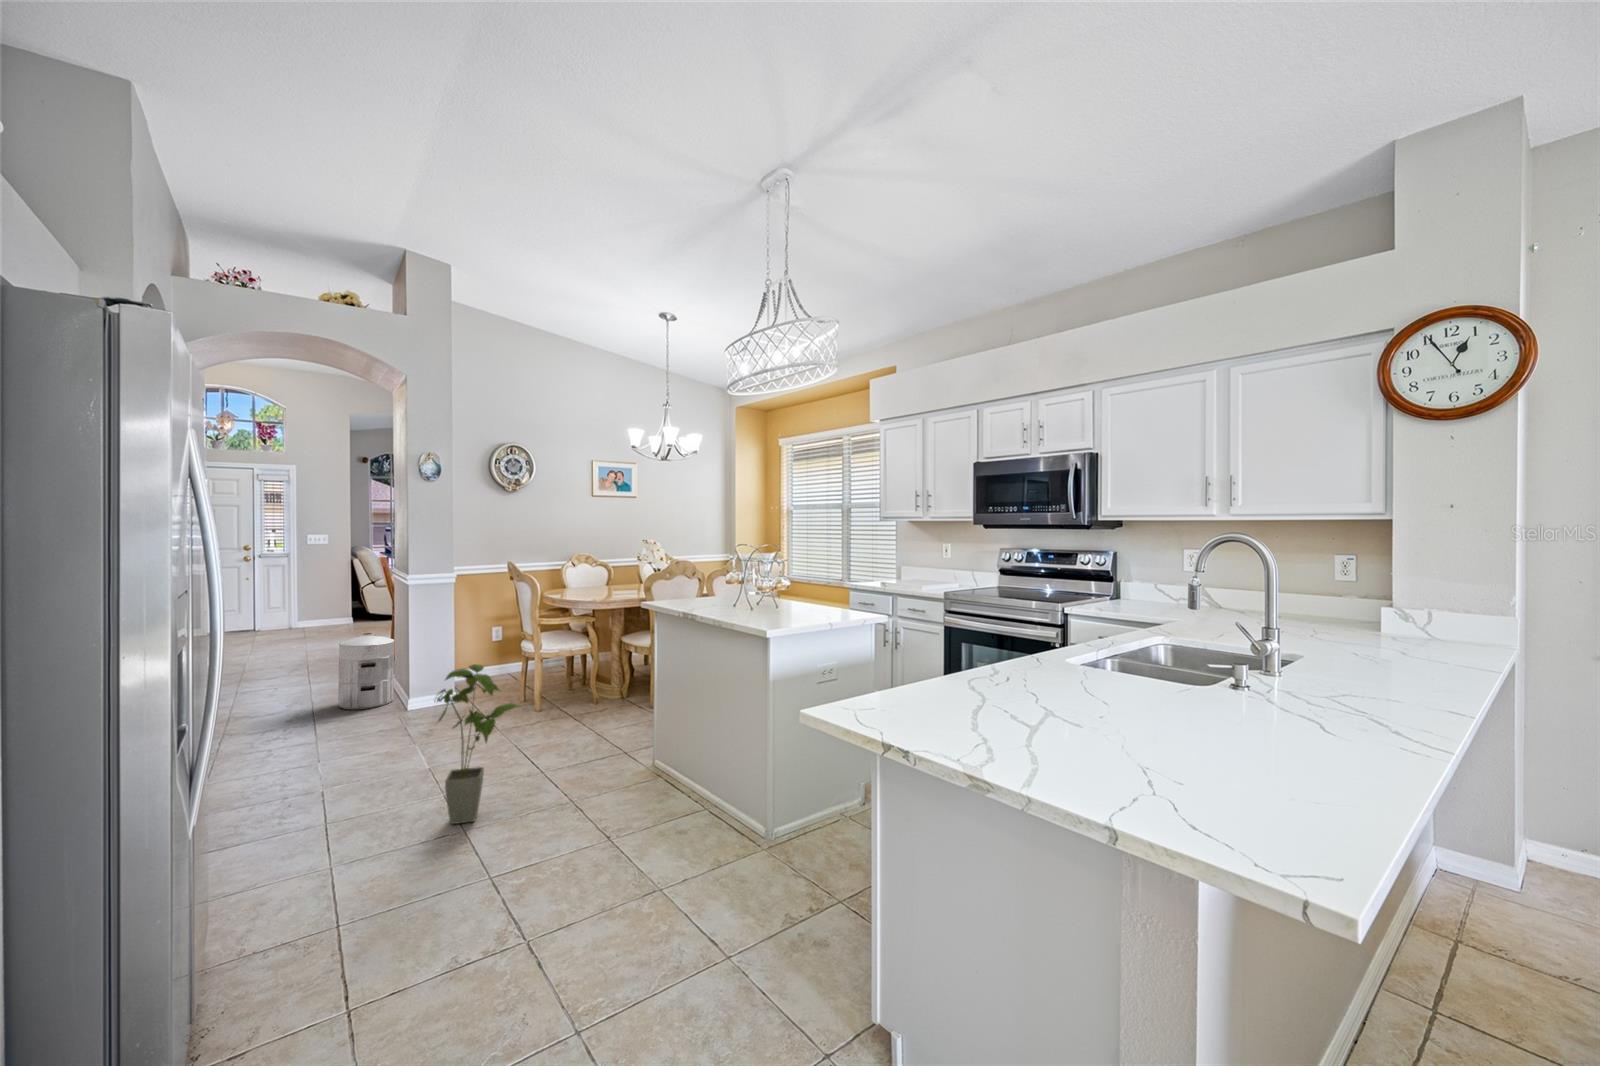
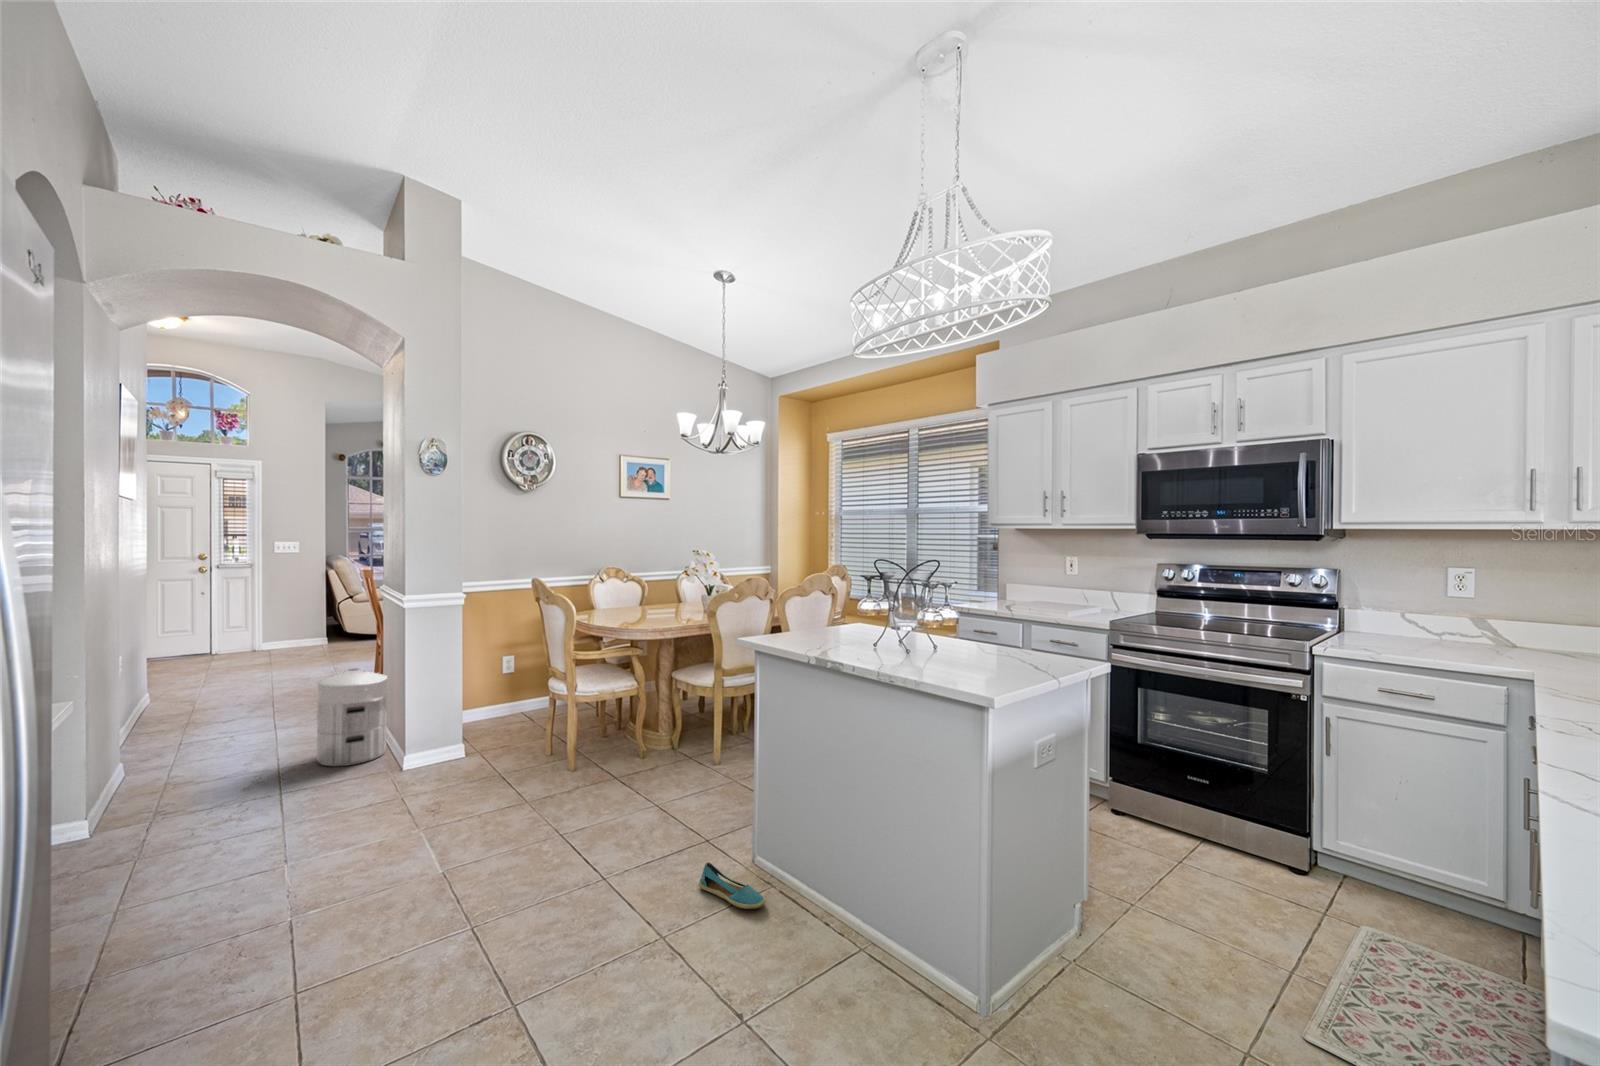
house plant: present [434,664,519,824] -> none [468,739,593,974]
shoe: none [608,765,653,793] -> present [699,862,766,909]

